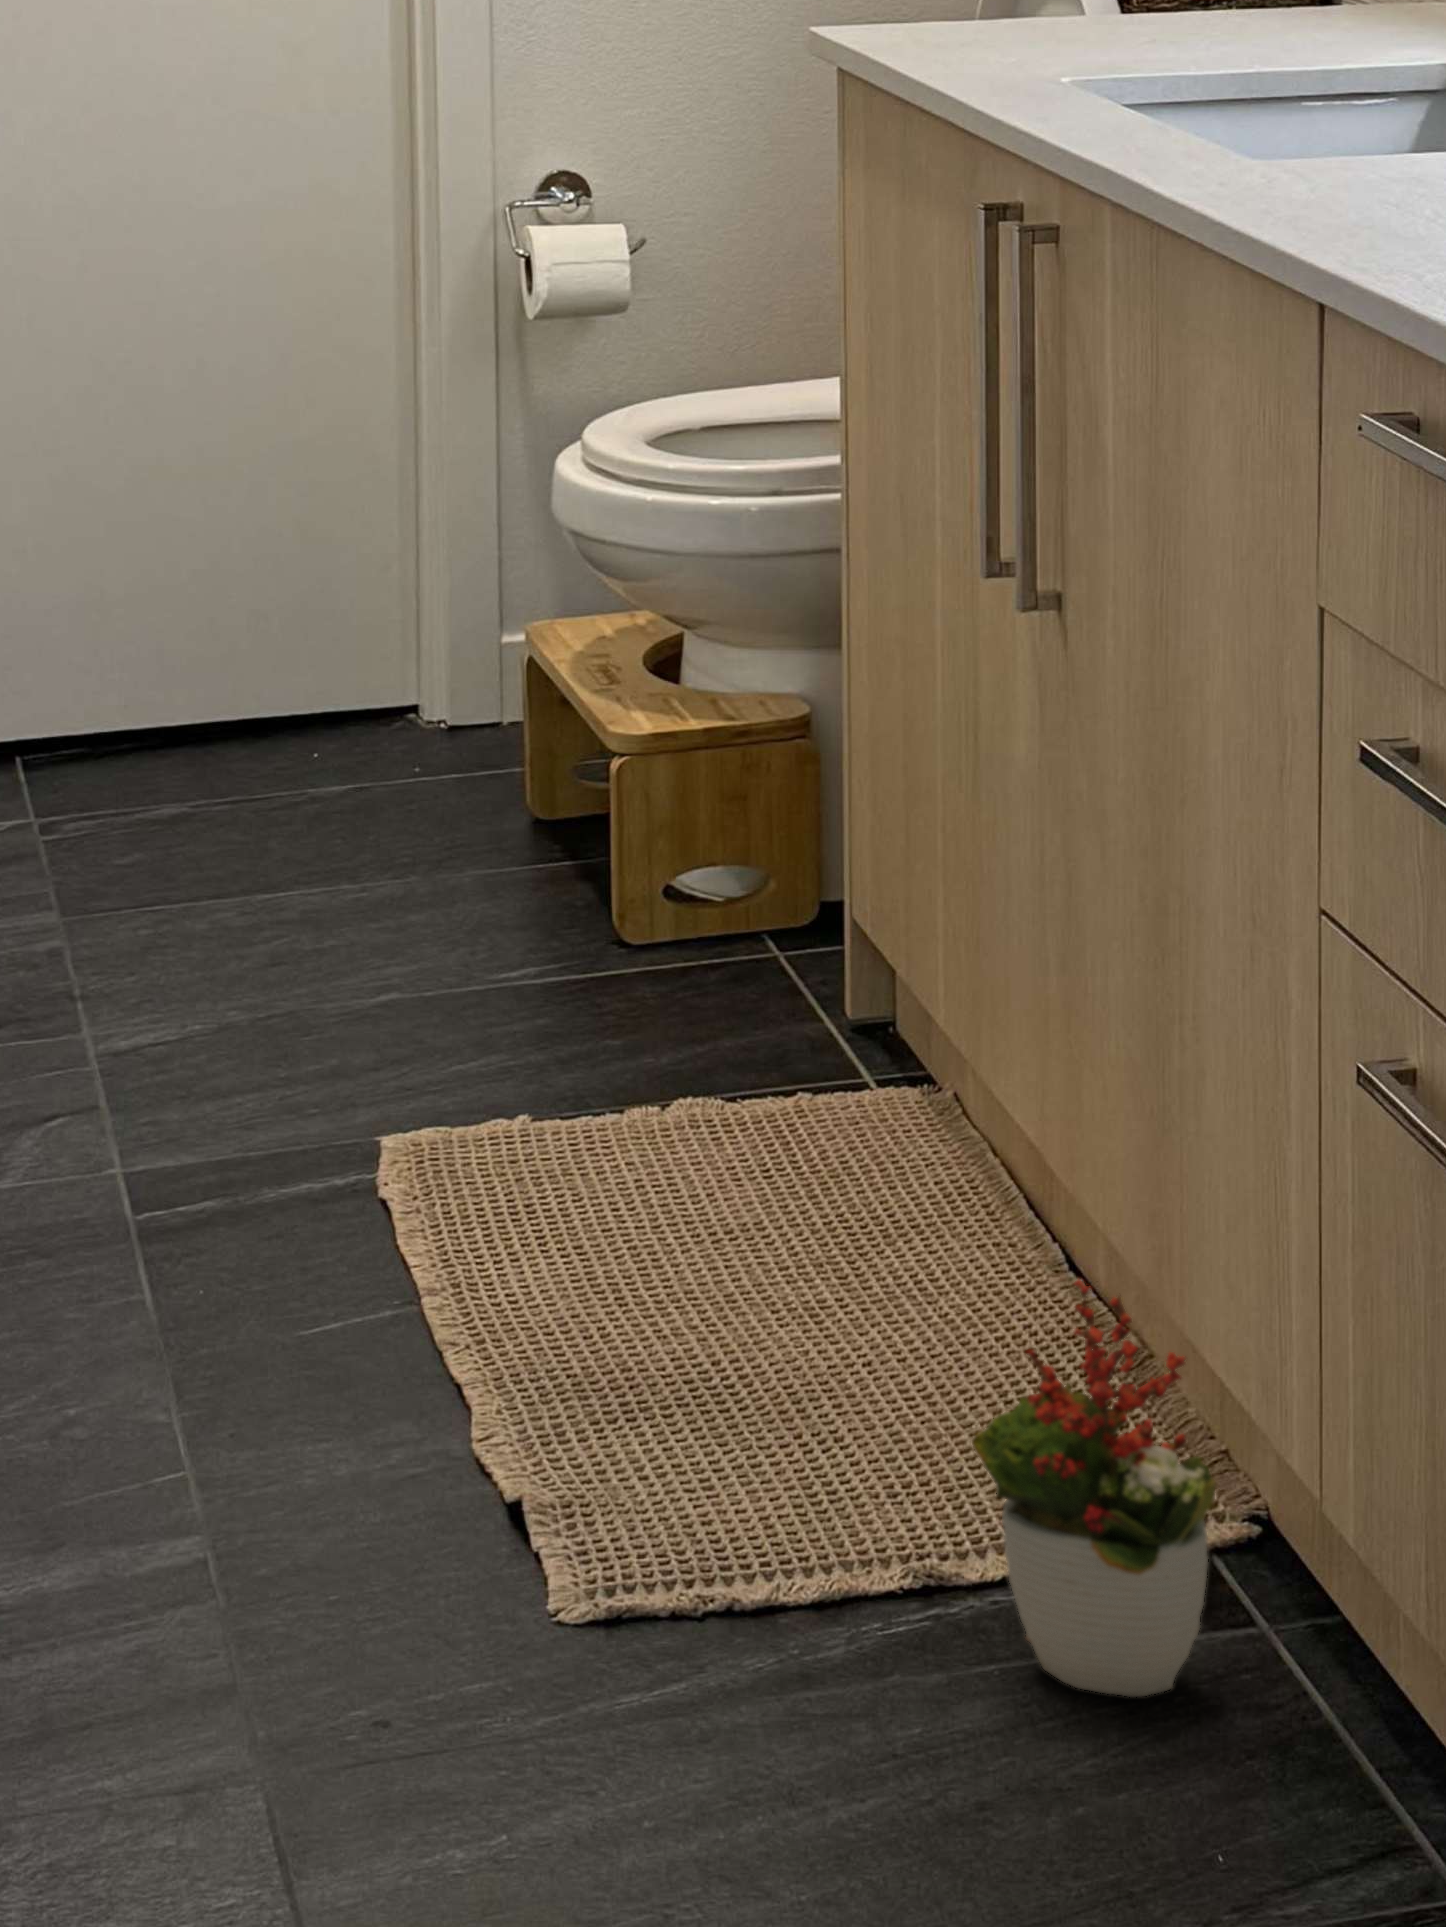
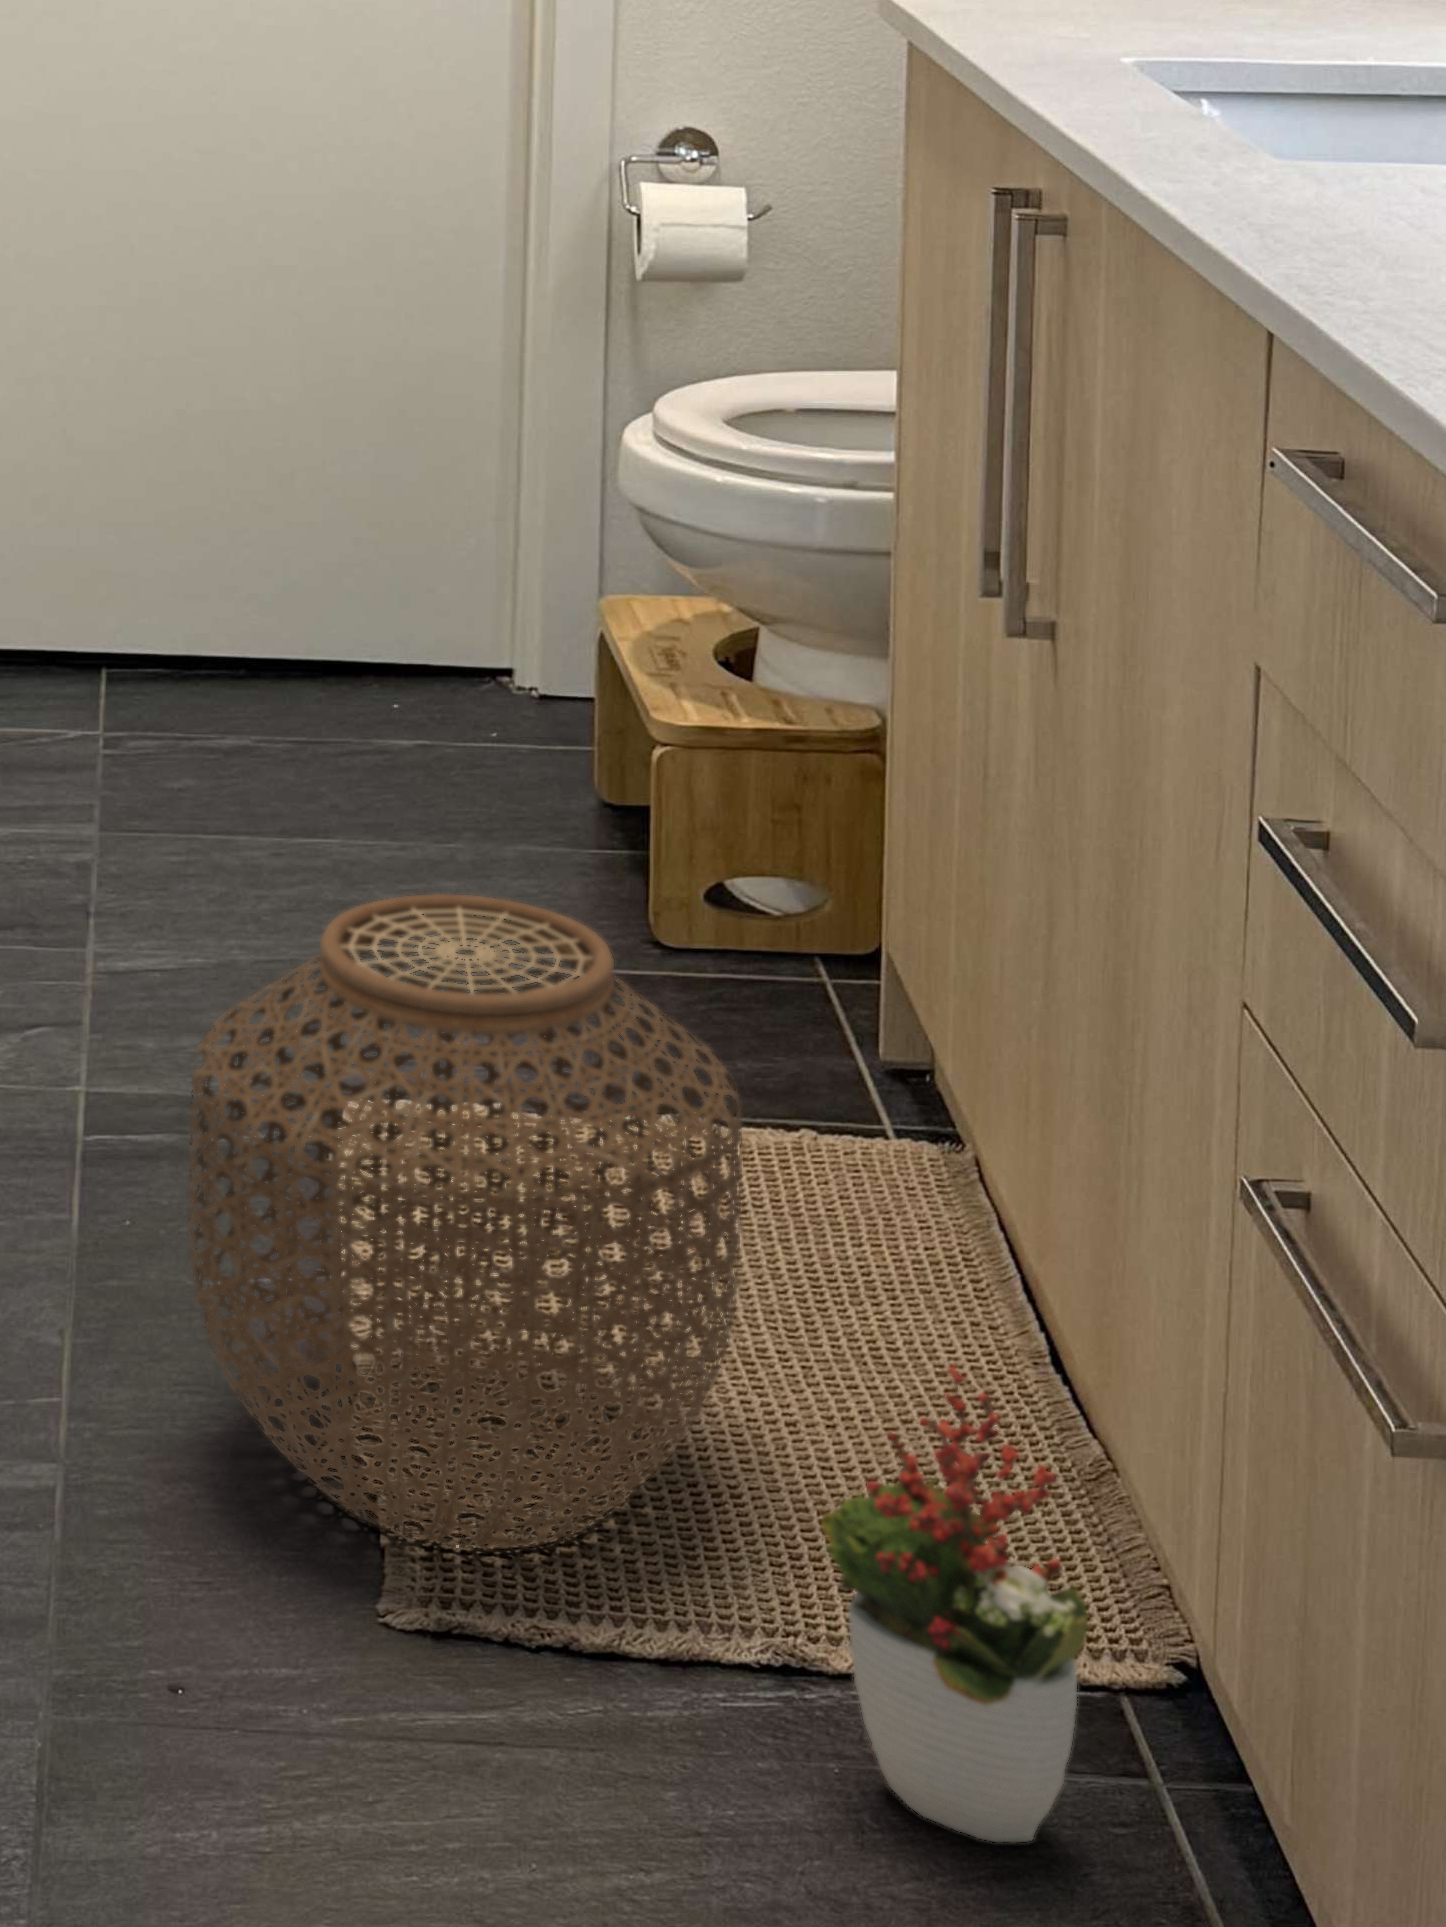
woven basket: none [316,921,837,1539] -> present [188,894,742,1549]

